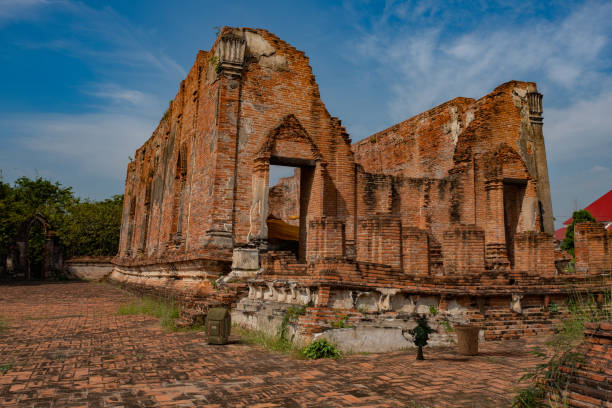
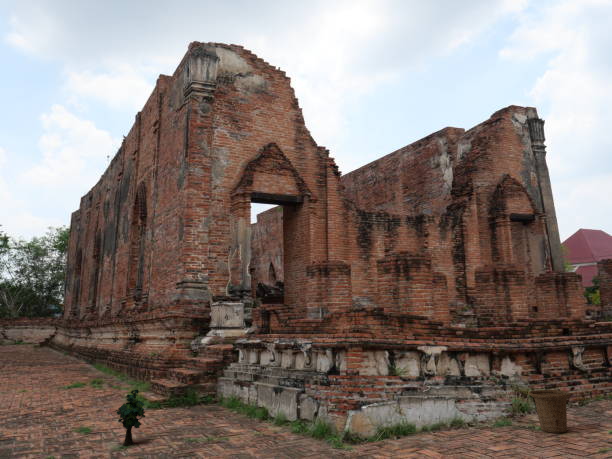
backpack: present [205,307,231,344] -> none [191,381,226,433]
decorative plant: present [408,315,432,360] -> present [114,389,145,445]

